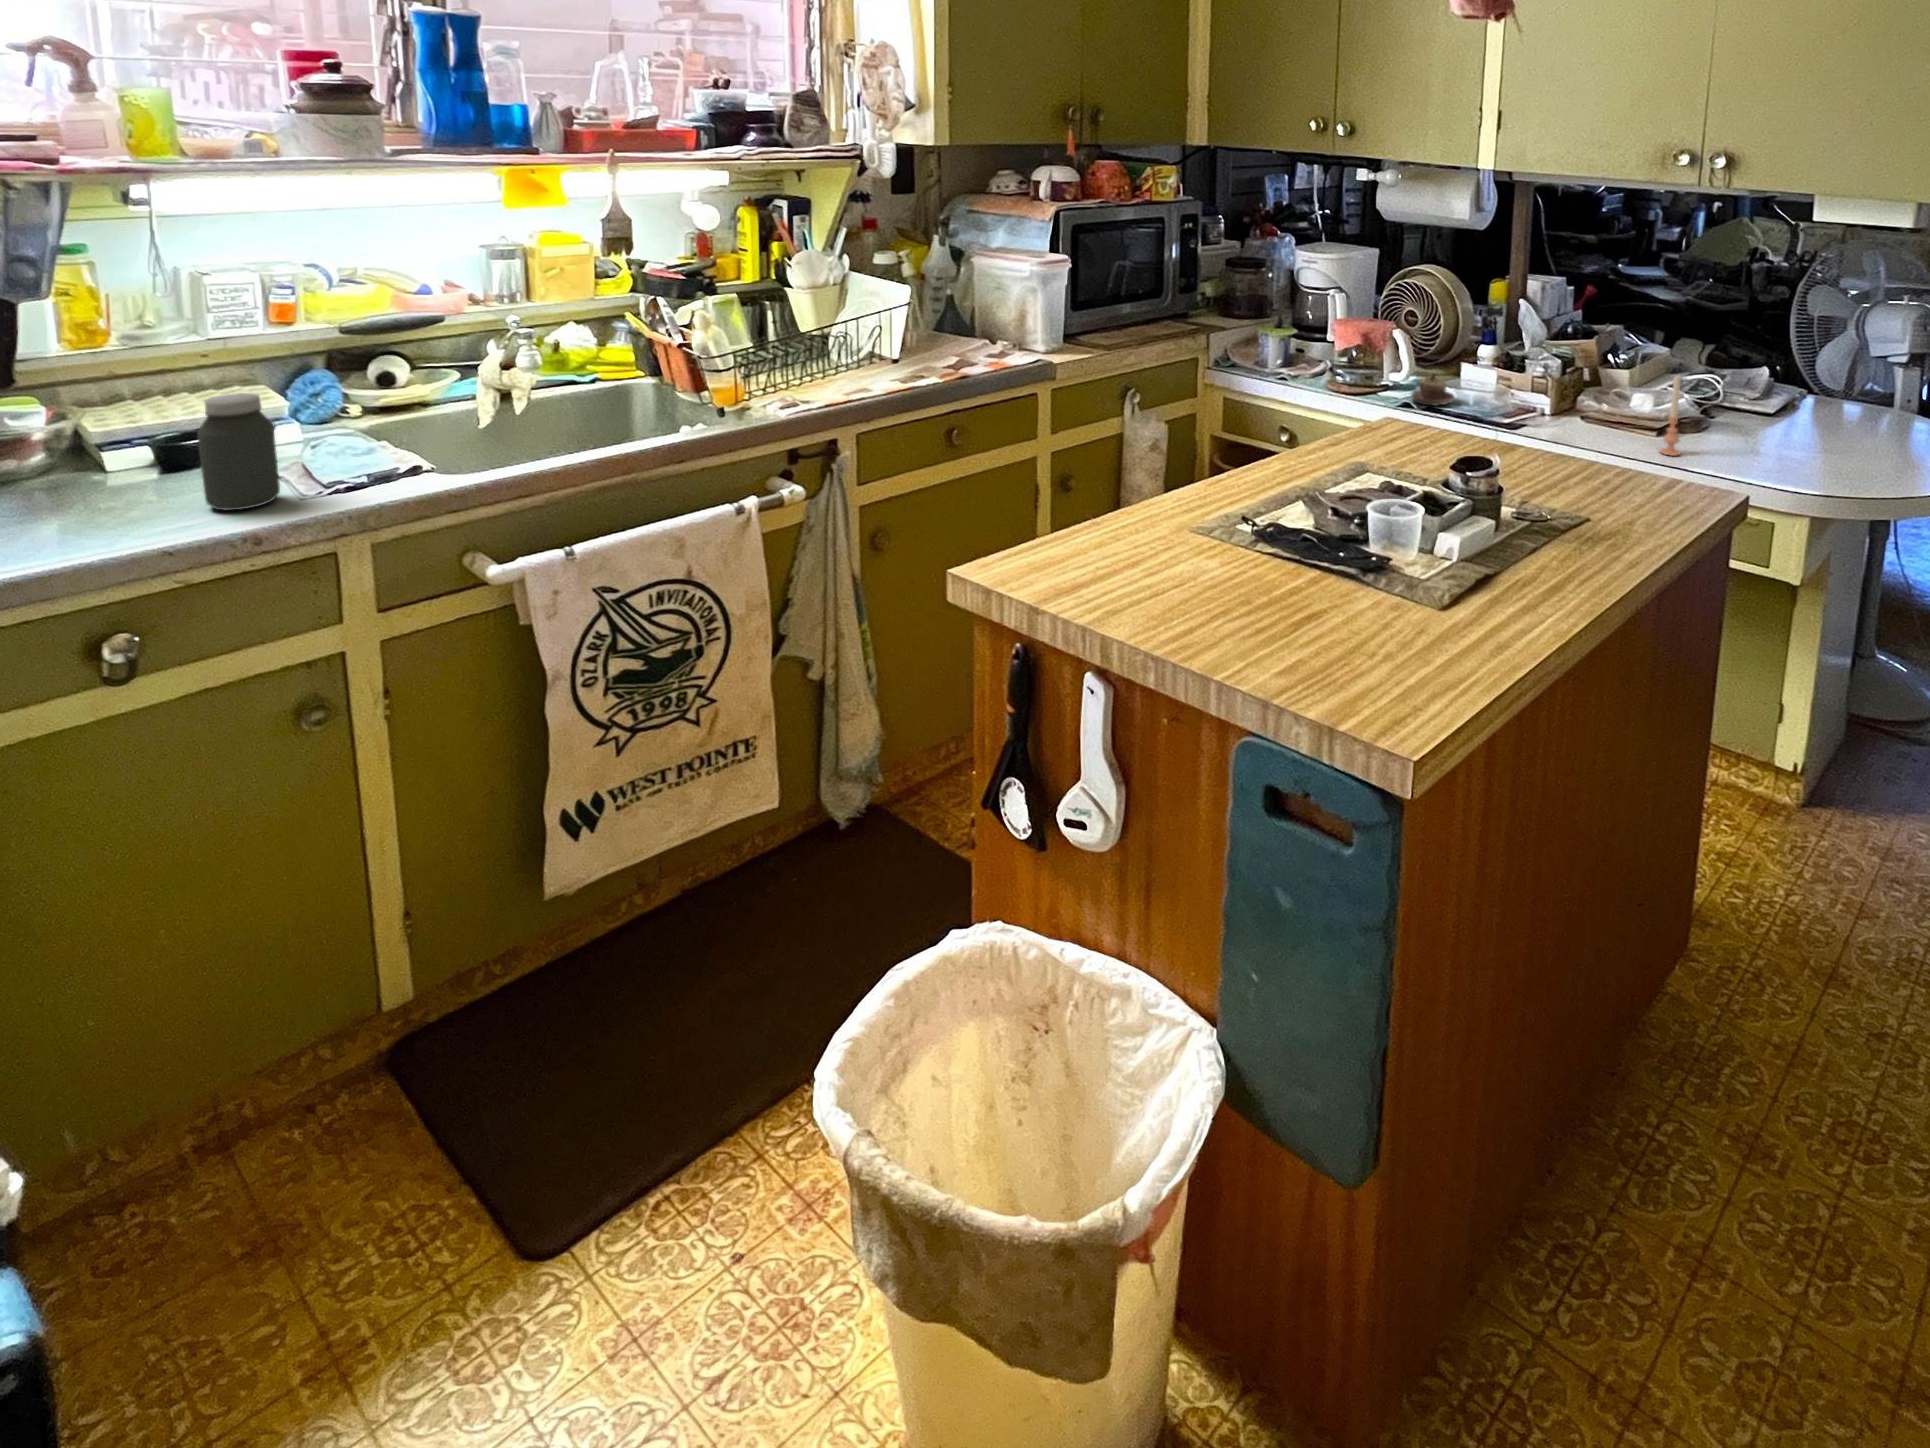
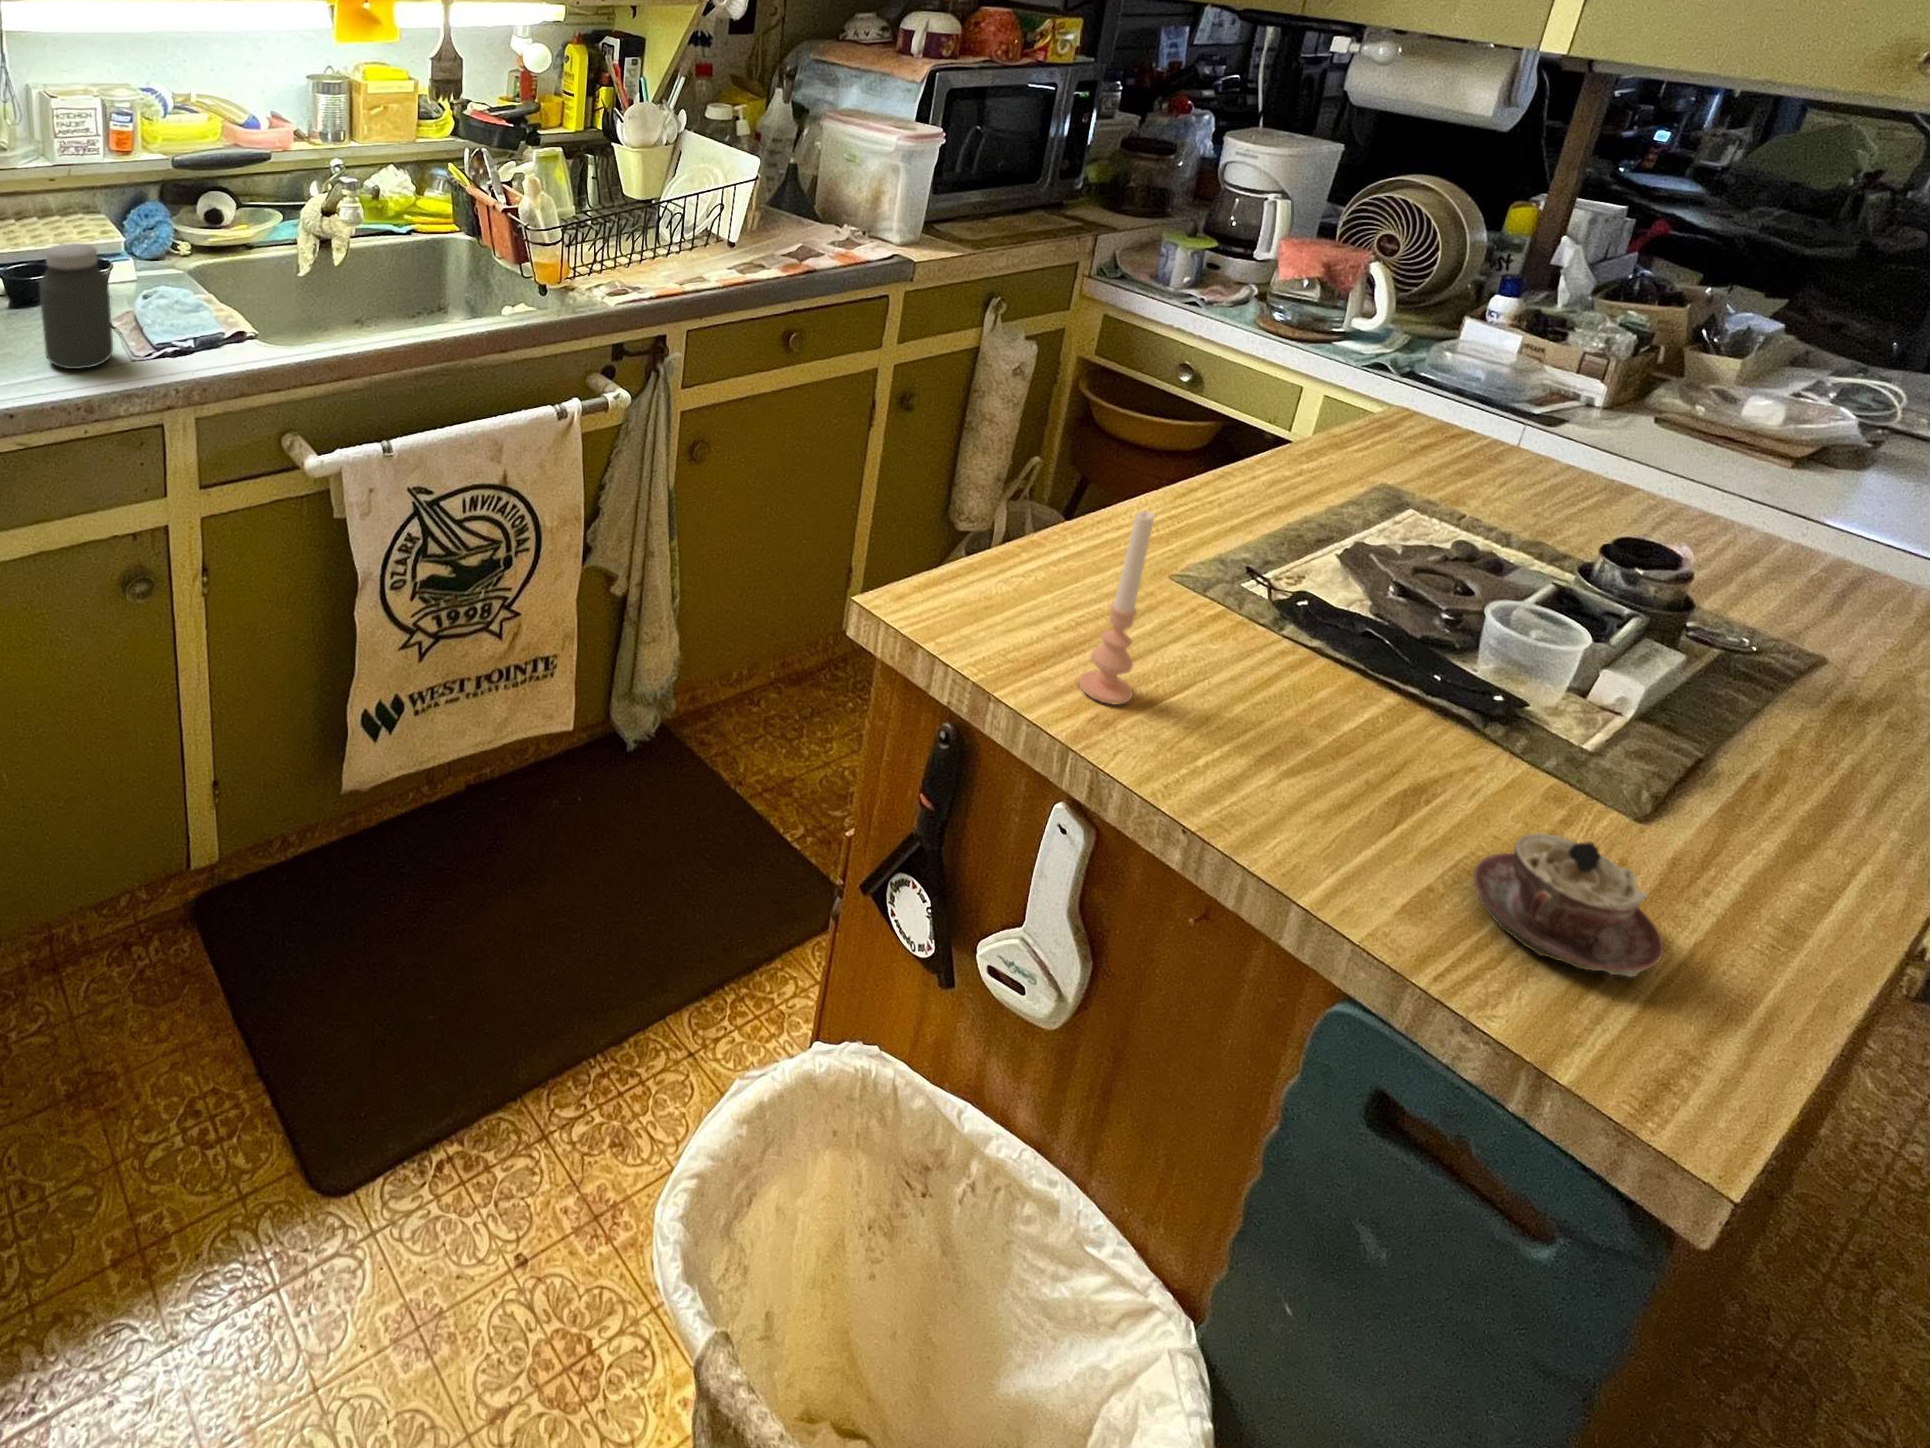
teacup: present [1412,375,1454,406] -> present [1474,833,1664,977]
candle: present [1660,375,1681,456] -> present [1079,511,1154,704]

